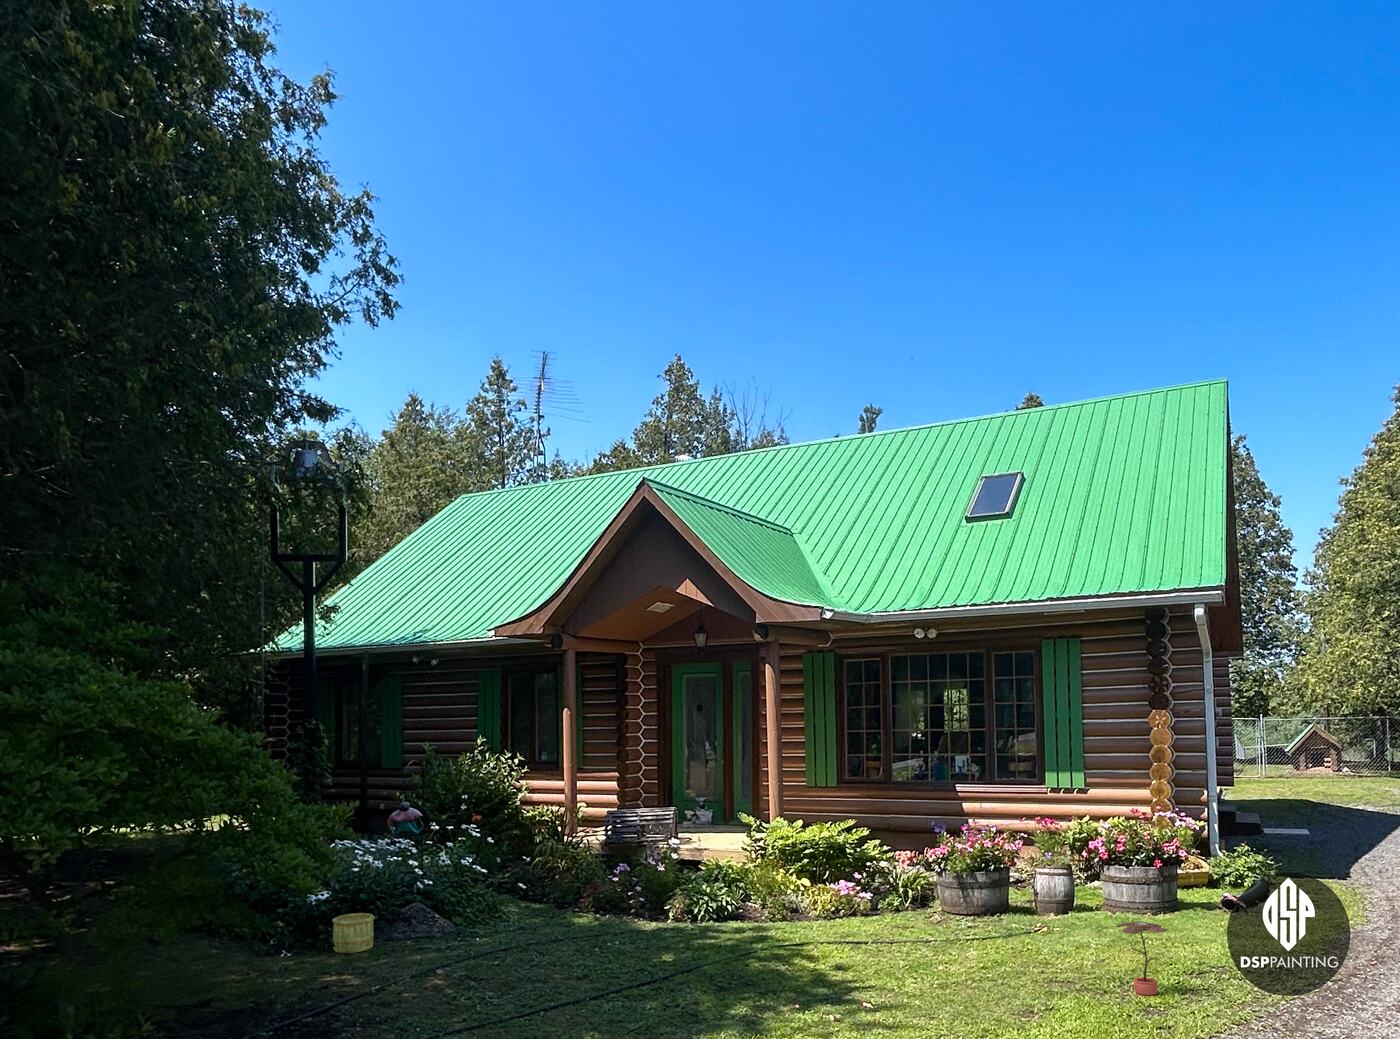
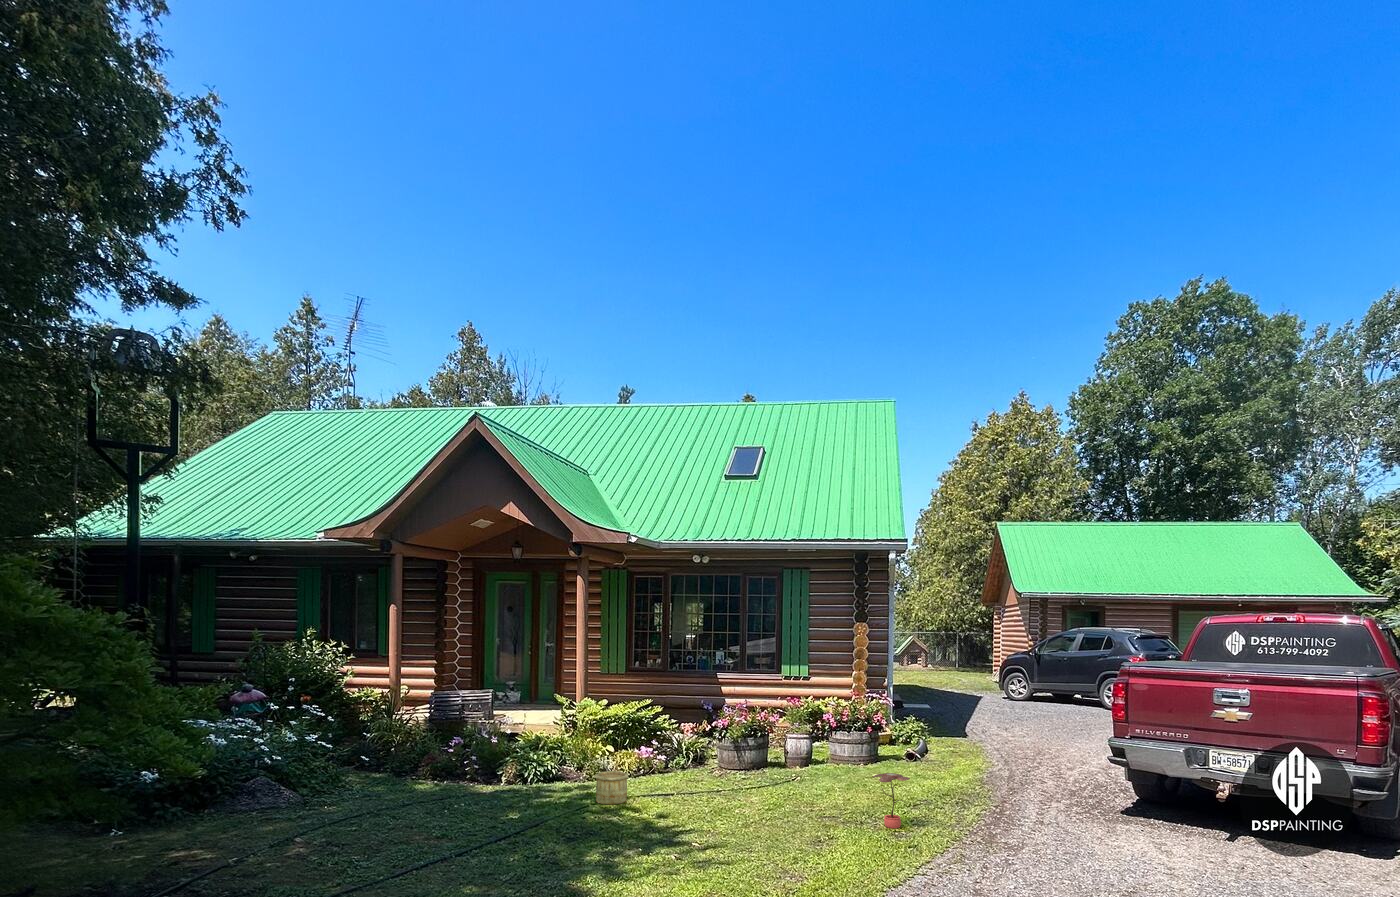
wooden bucket: present [332,913,375,953] -> present [596,771,628,805]

